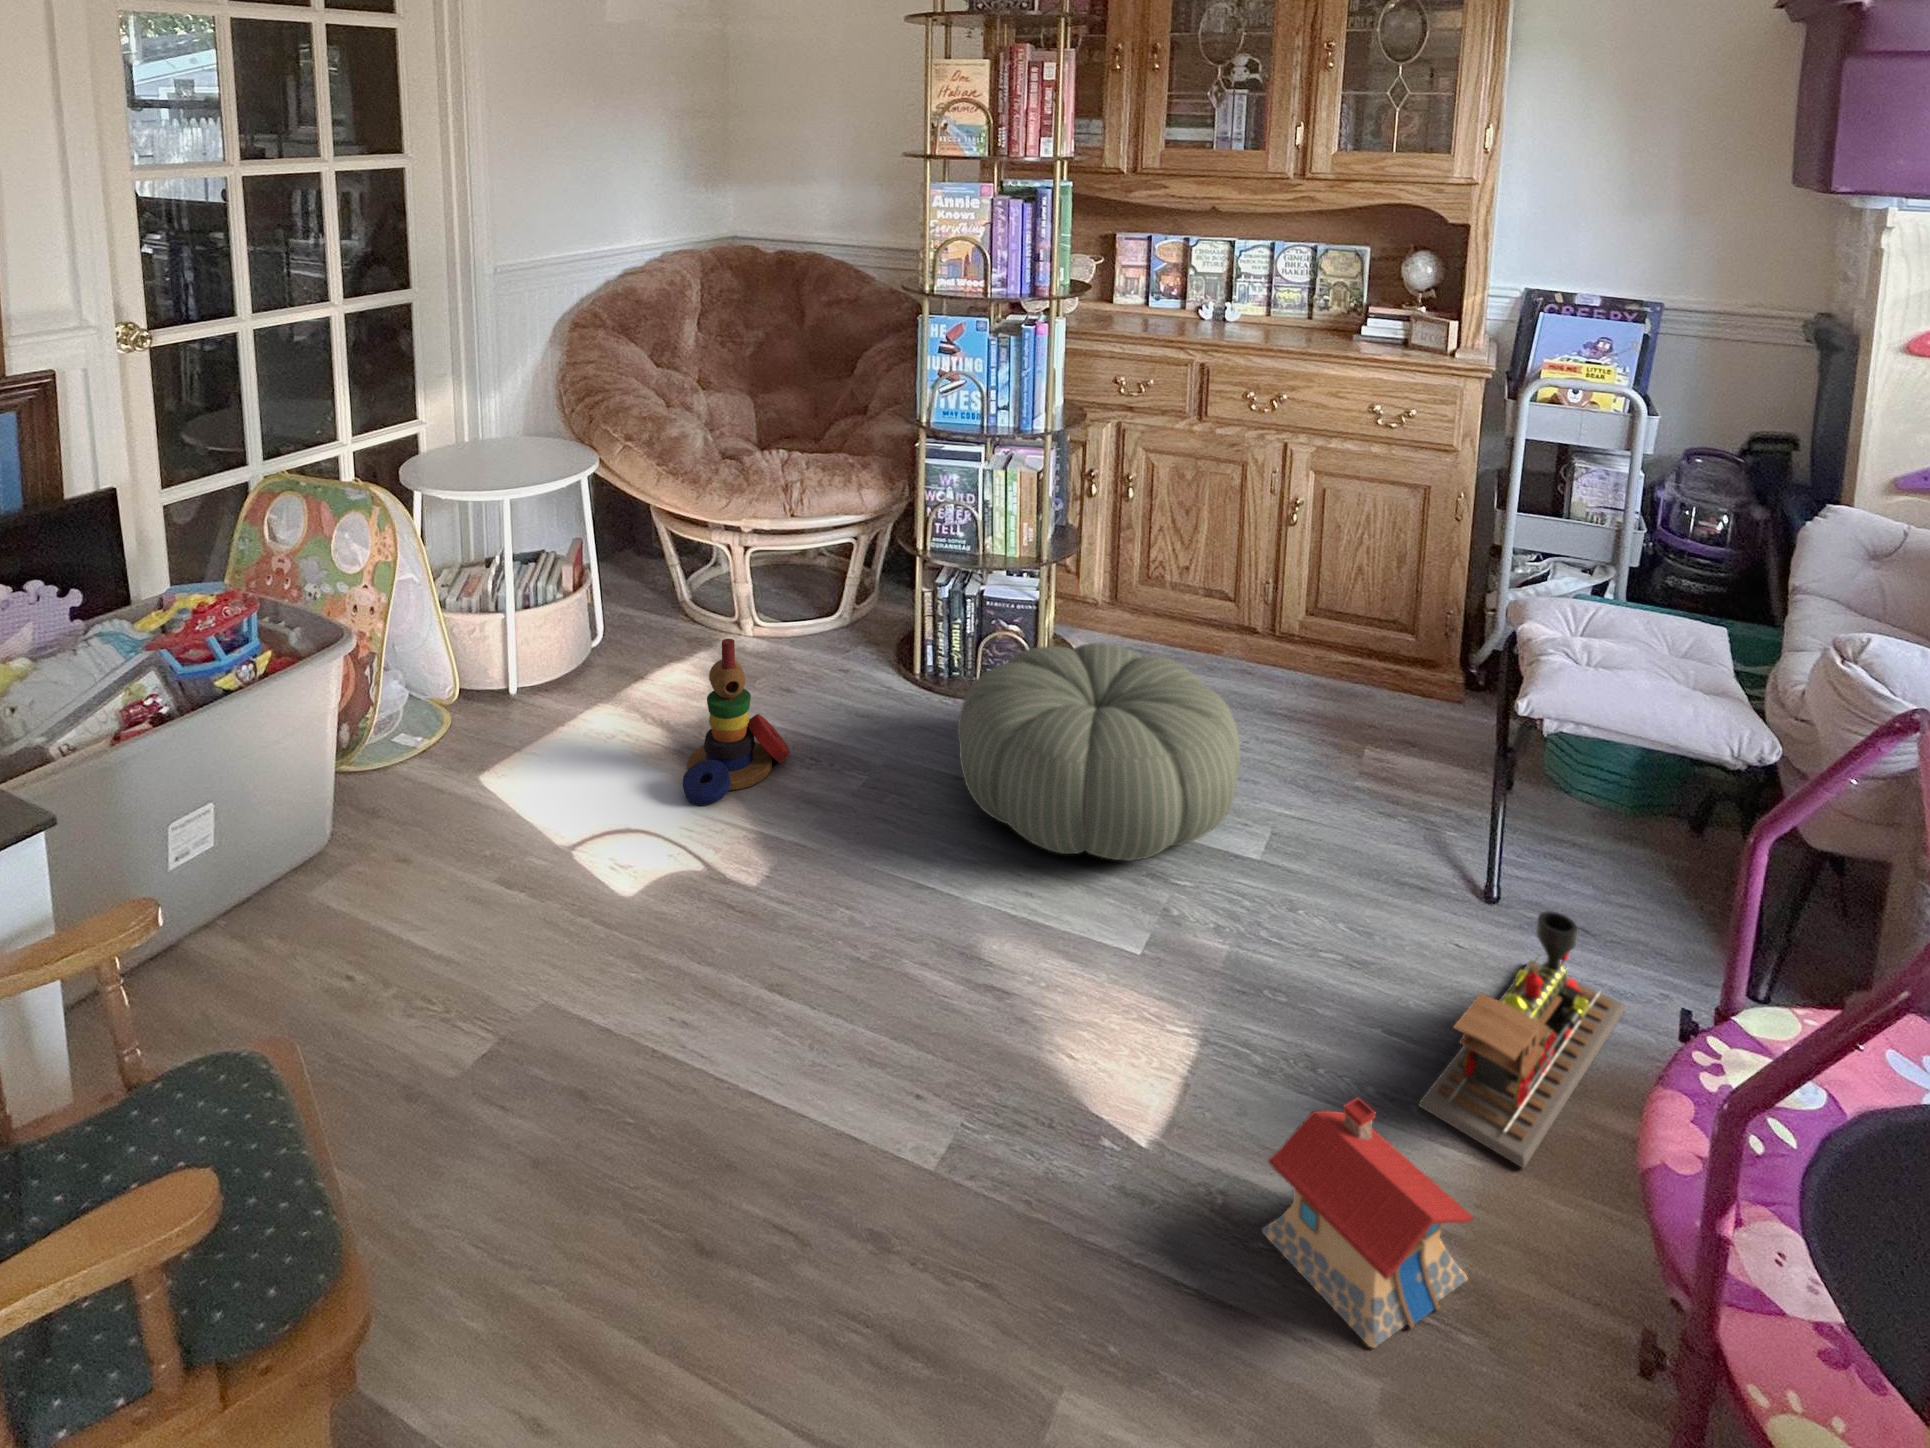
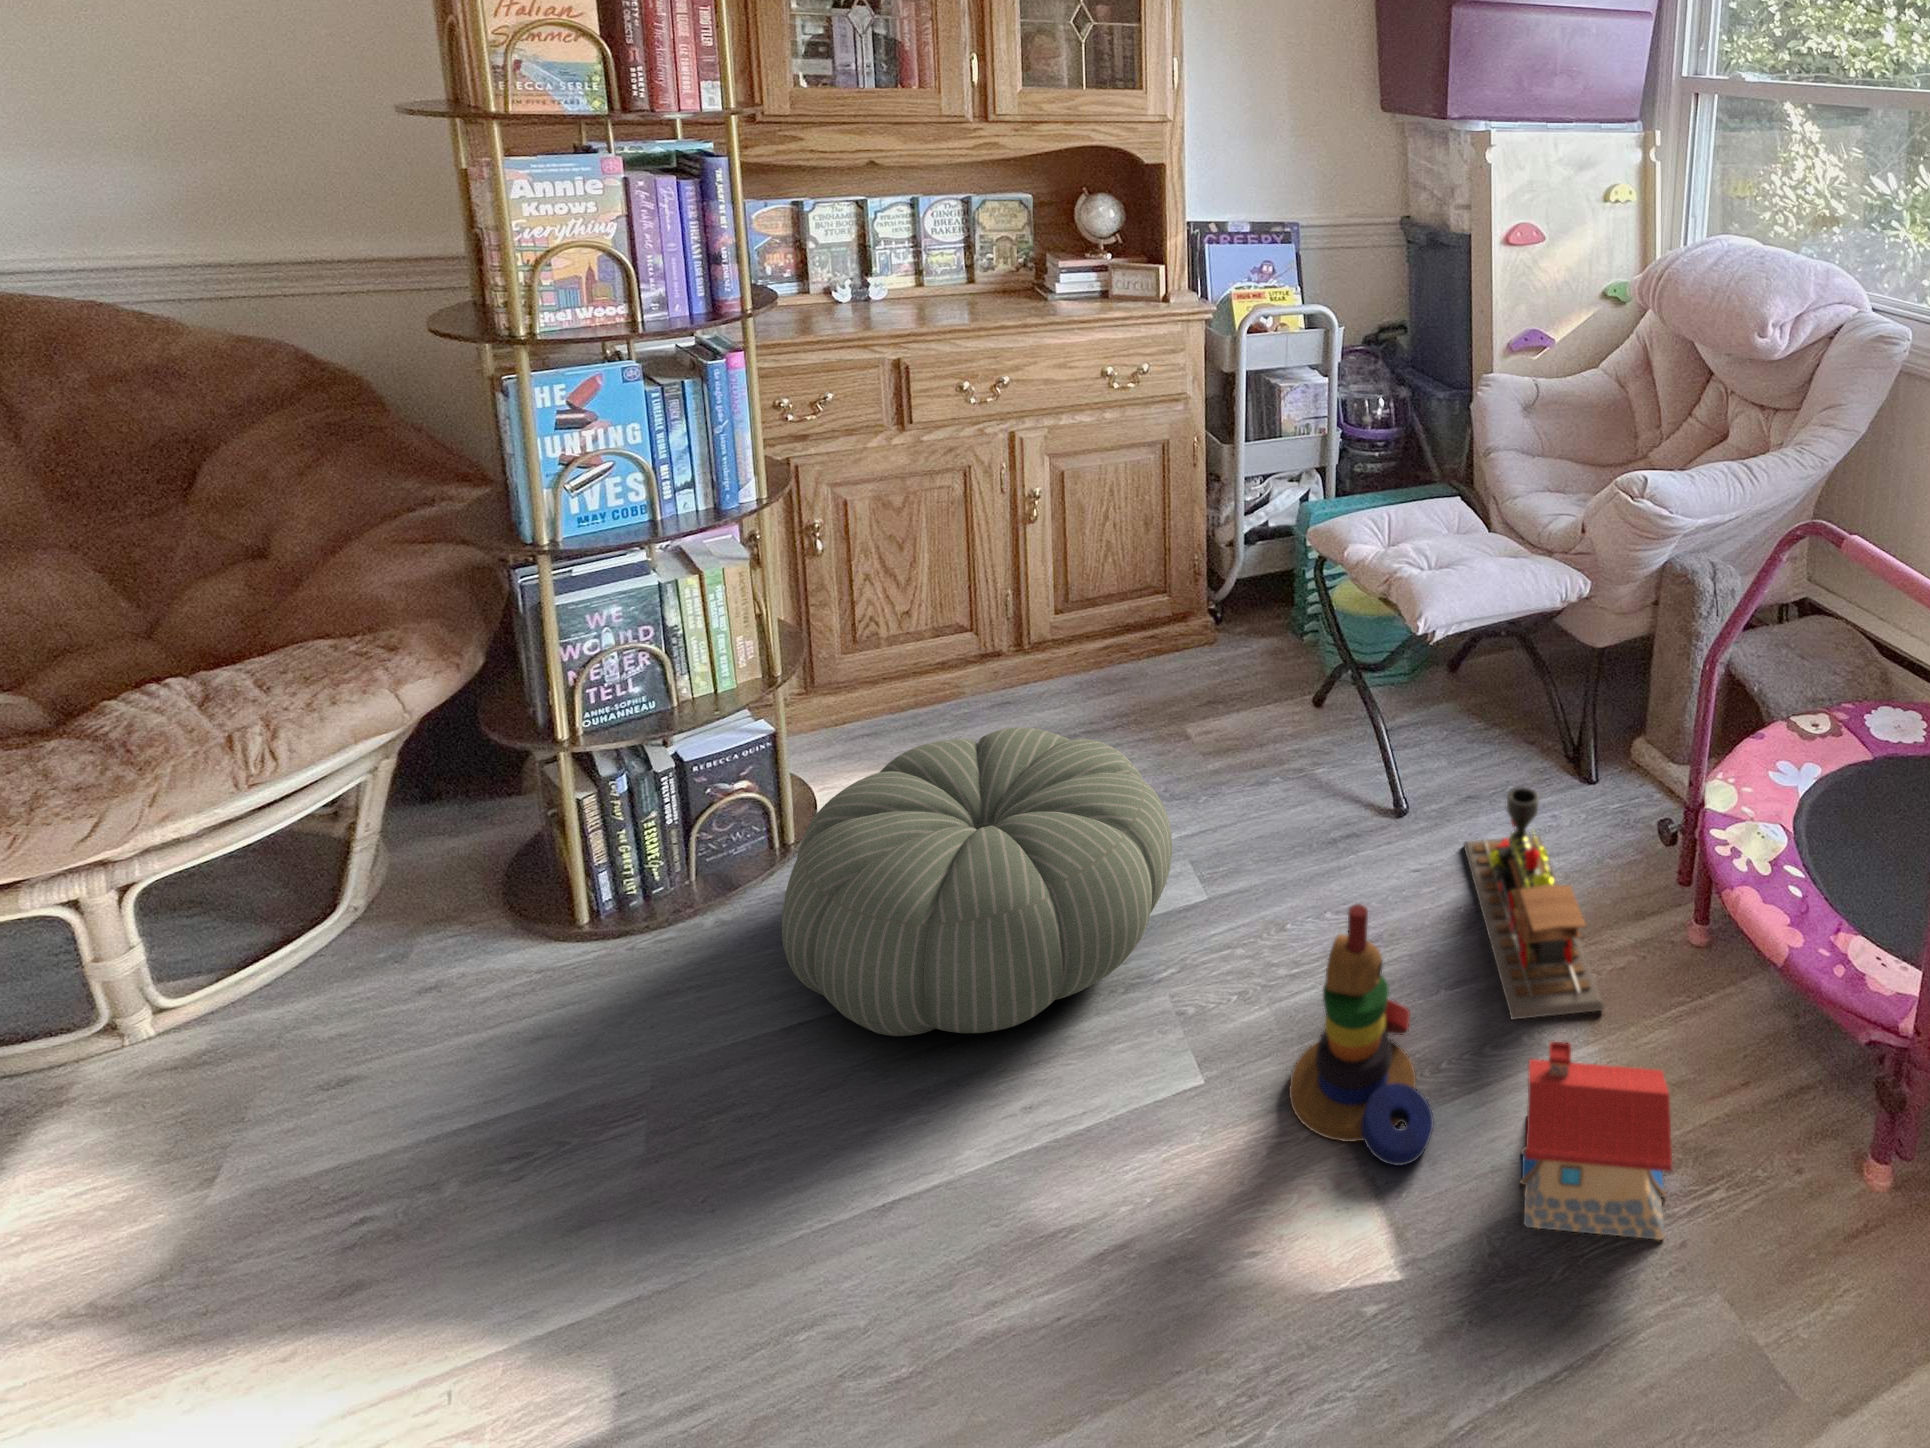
stacking toy: present [683,639,790,805] -> present [1289,904,1433,1165]

